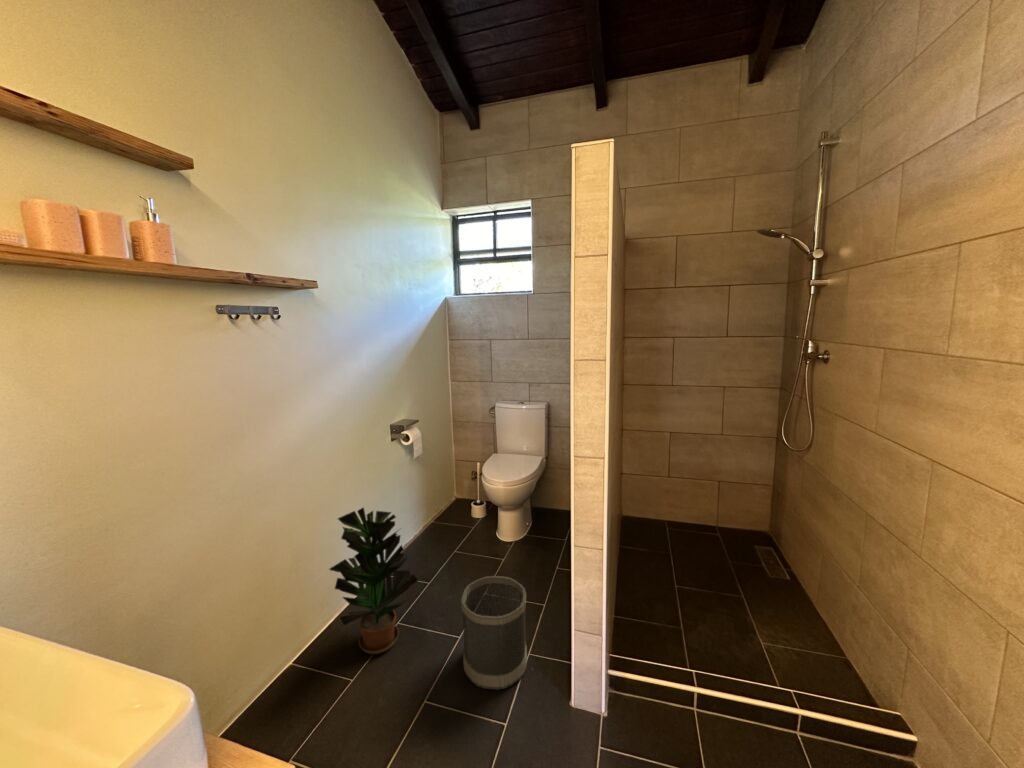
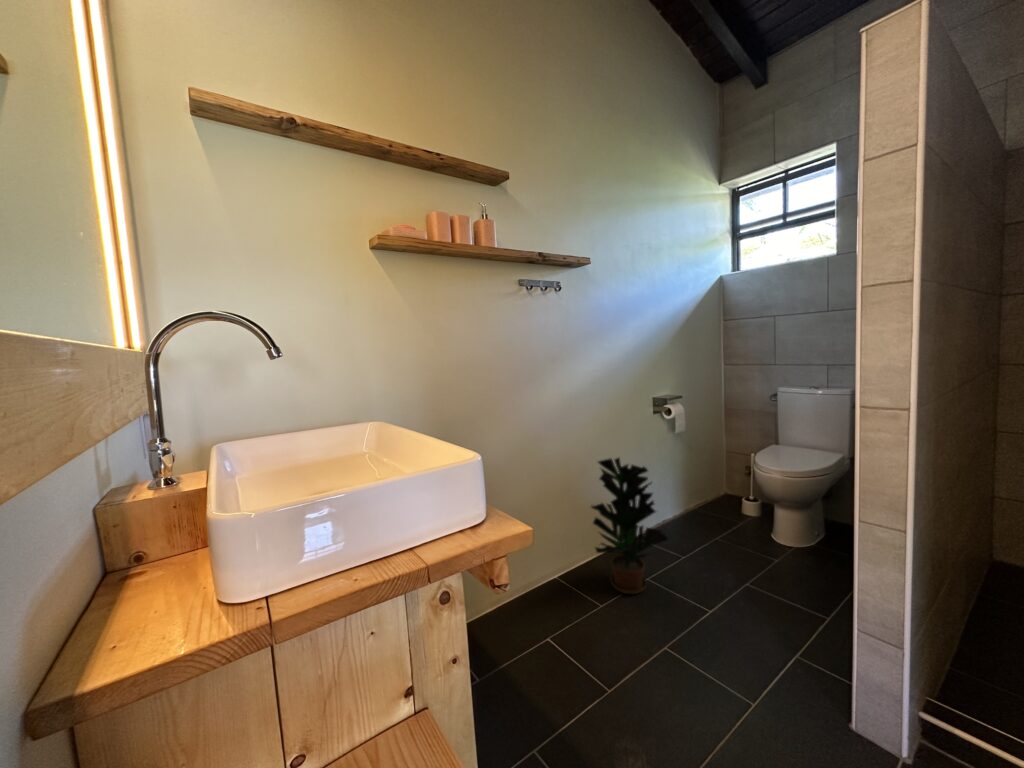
wastebasket: present [461,576,527,690] -> none [710,552,794,676]

